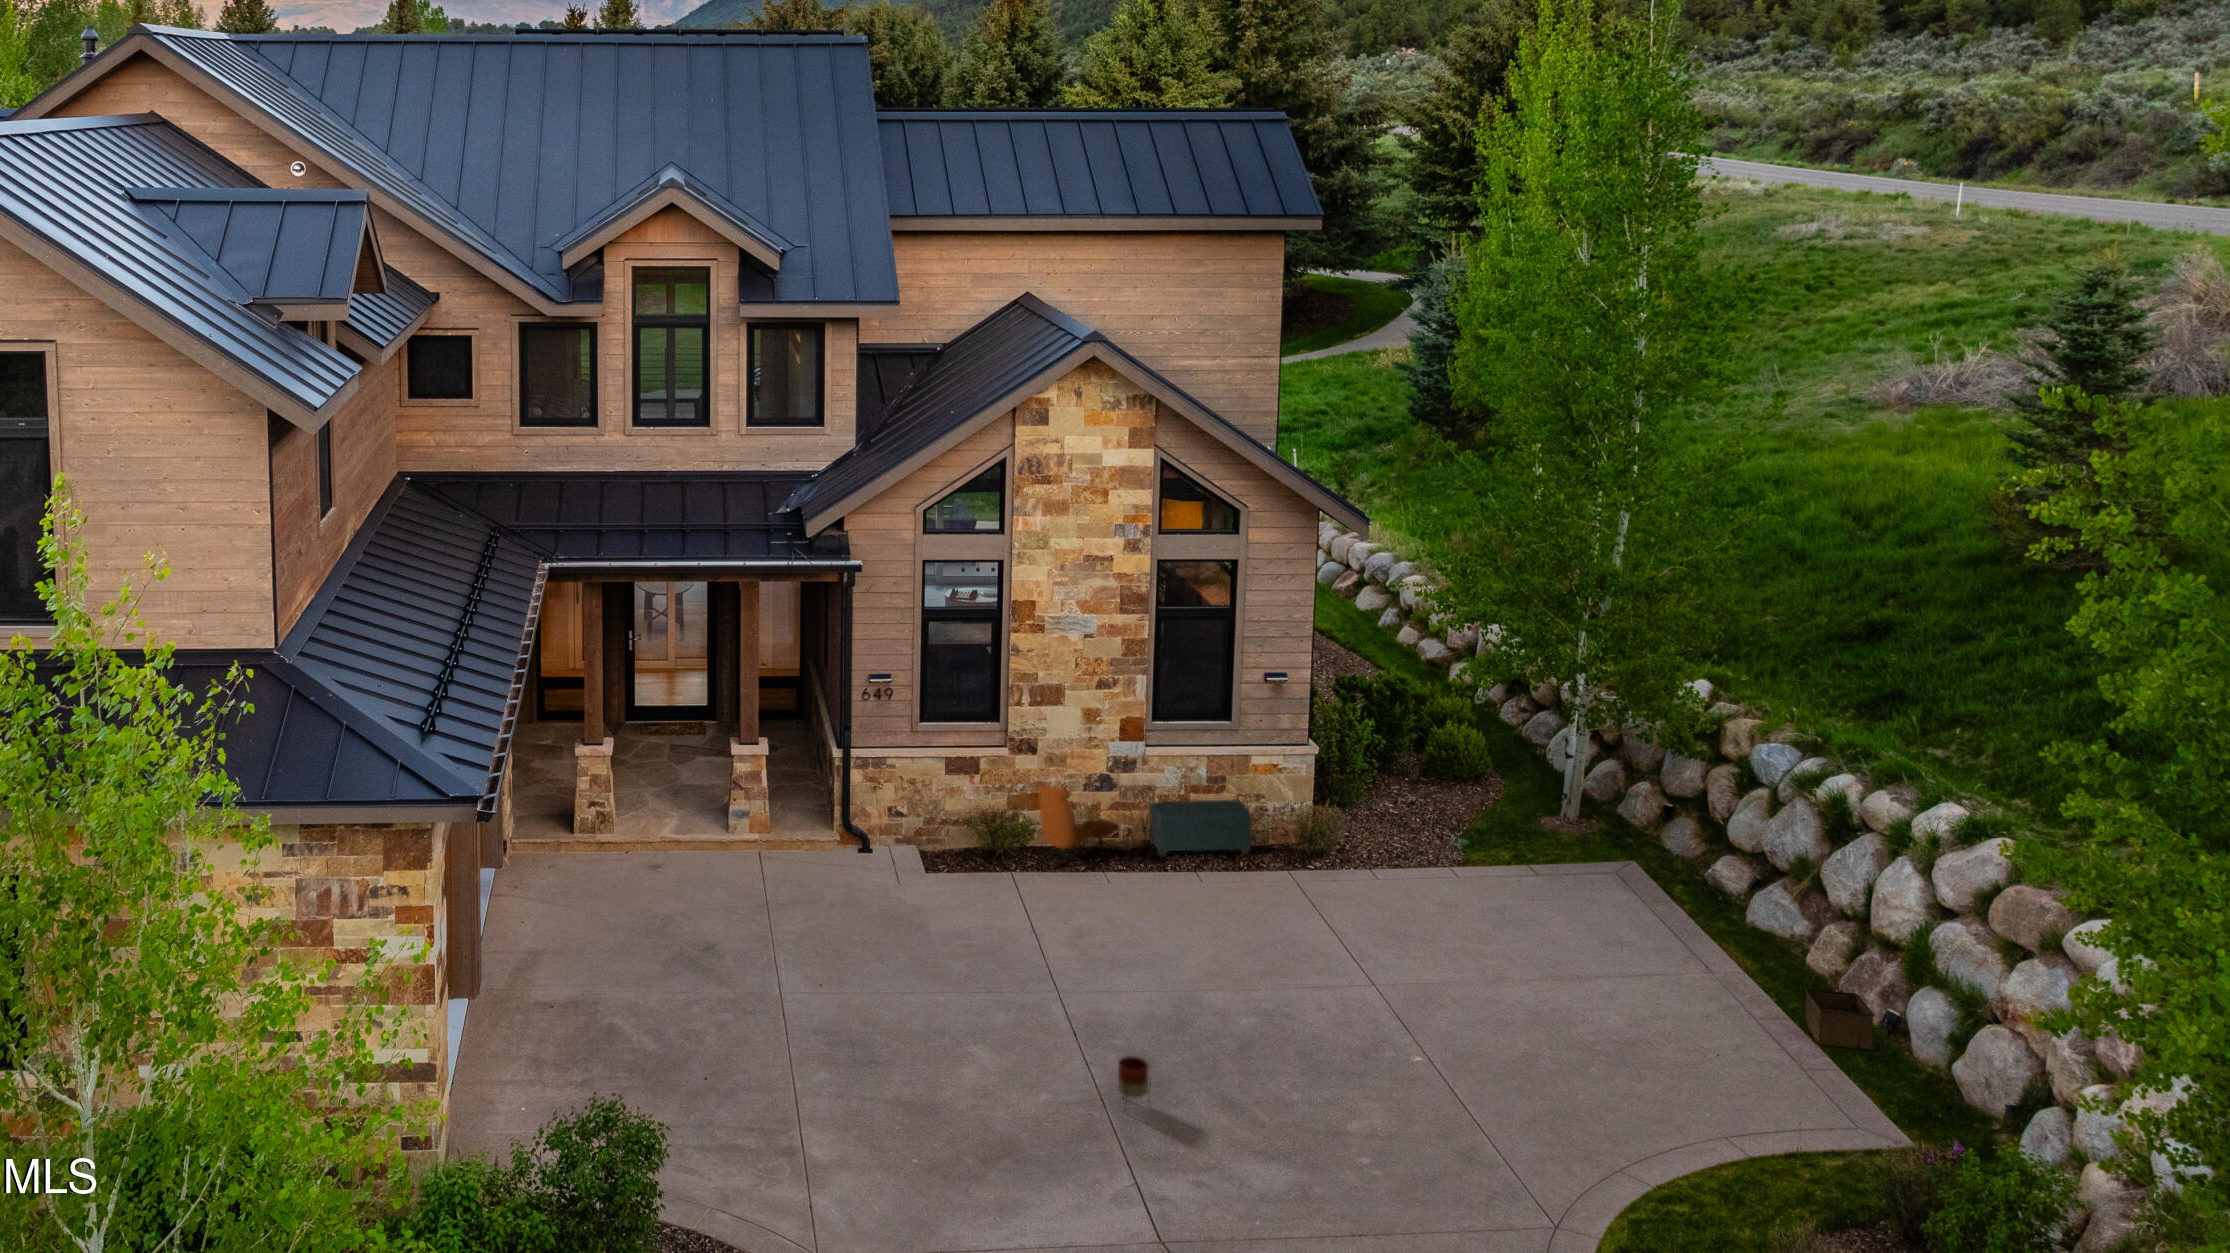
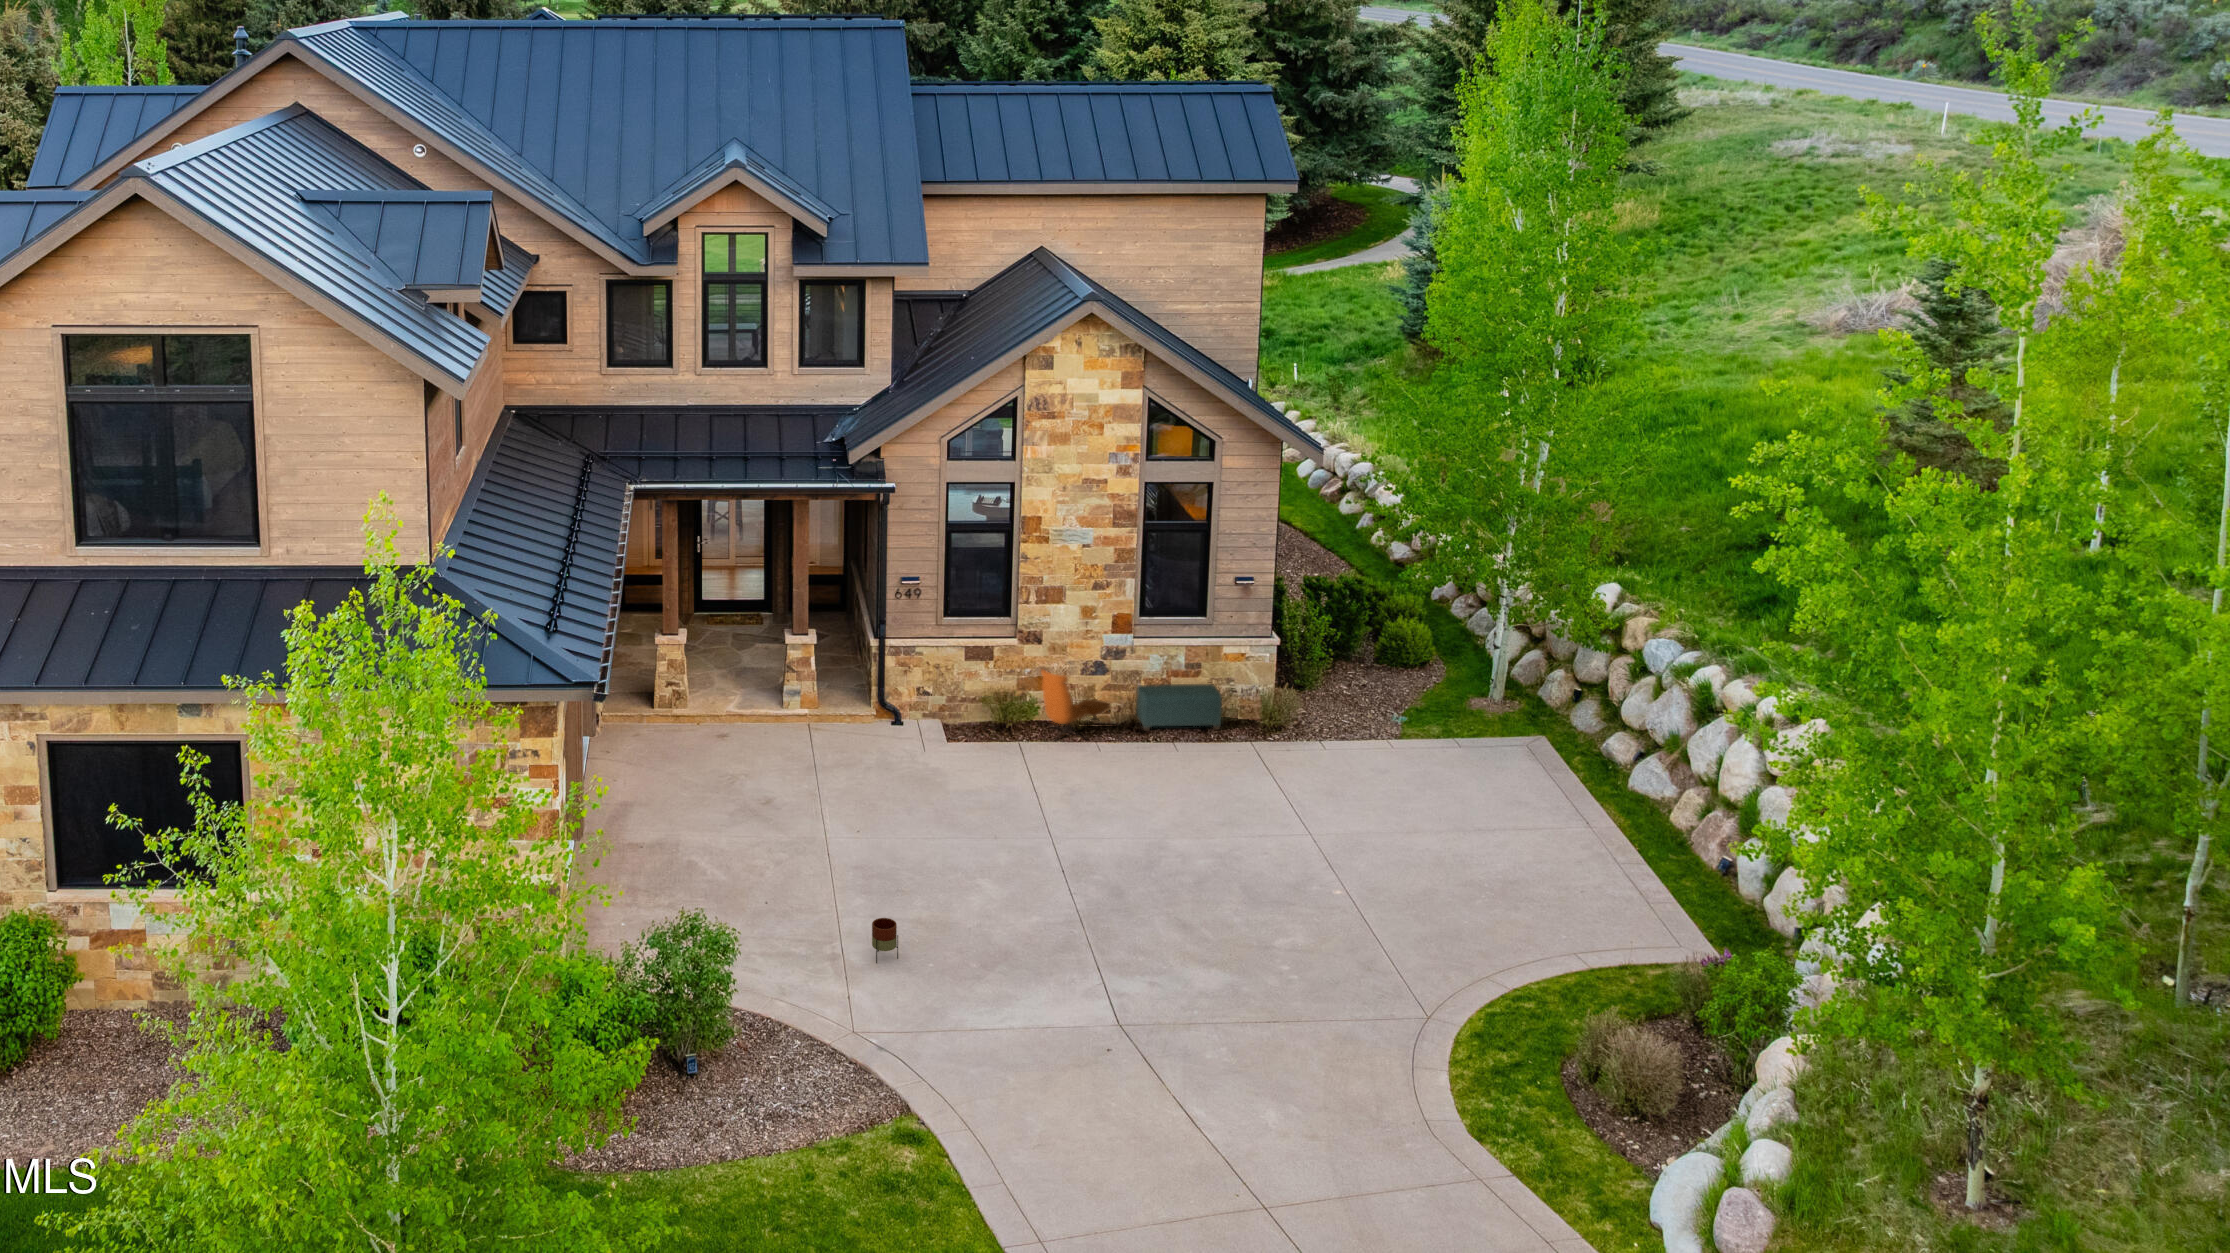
storage bin: present [1805,989,1874,1050] -> none [1662,840,1714,889]
planter: present [1118,1056,1149,1099] -> present [872,918,898,963]

